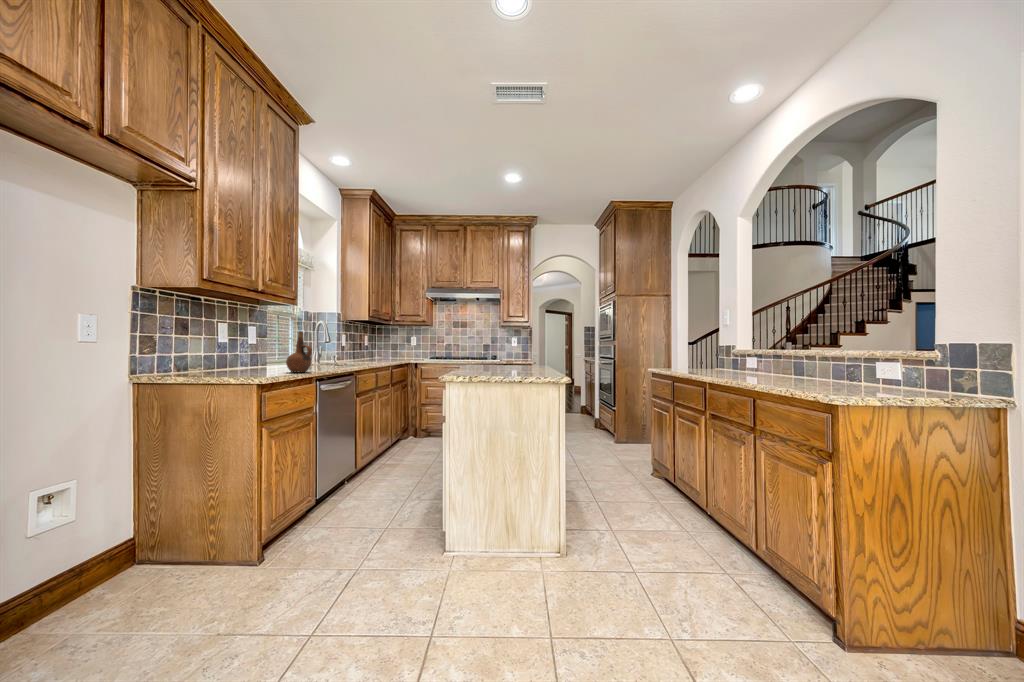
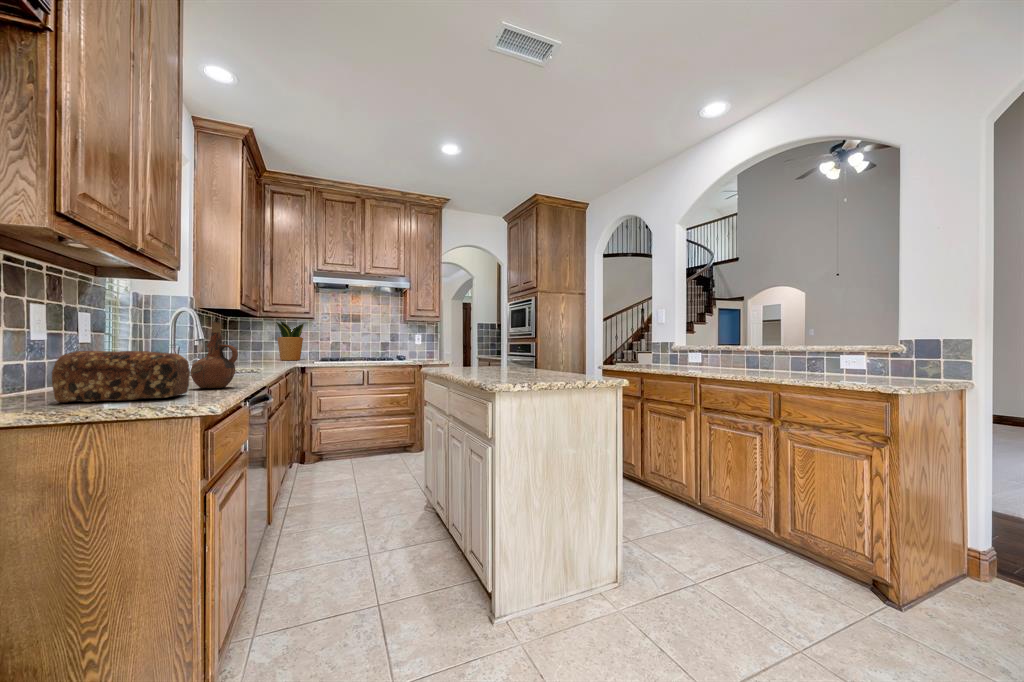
potted plant: none [405,327,427,358] -> present [276,321,304,361]
bread loaf: none [207,348,275,376] -> present [52,351,190,403]

